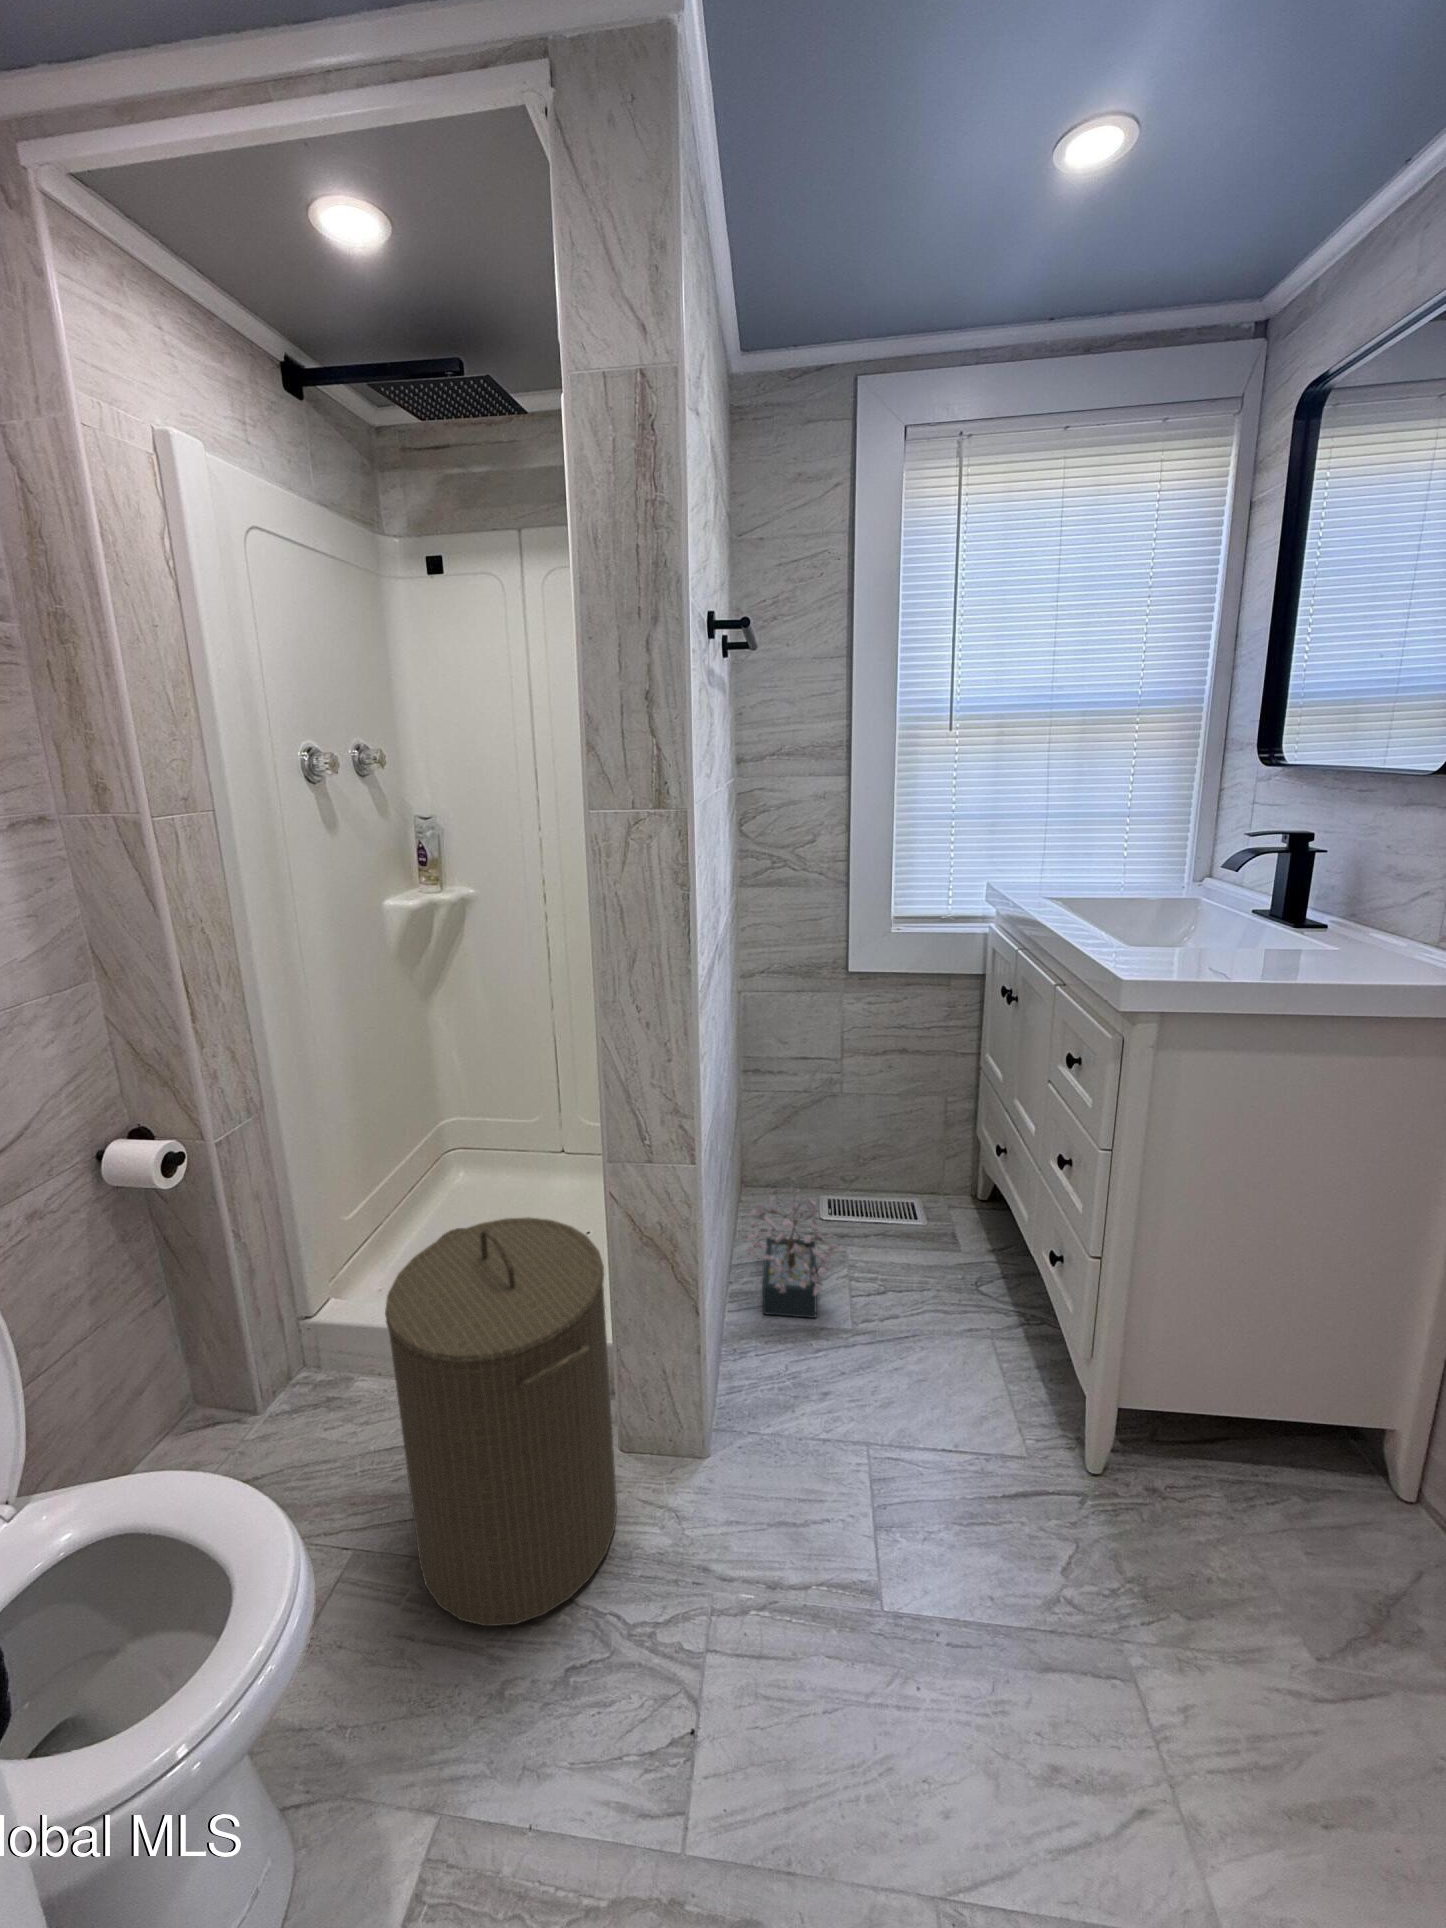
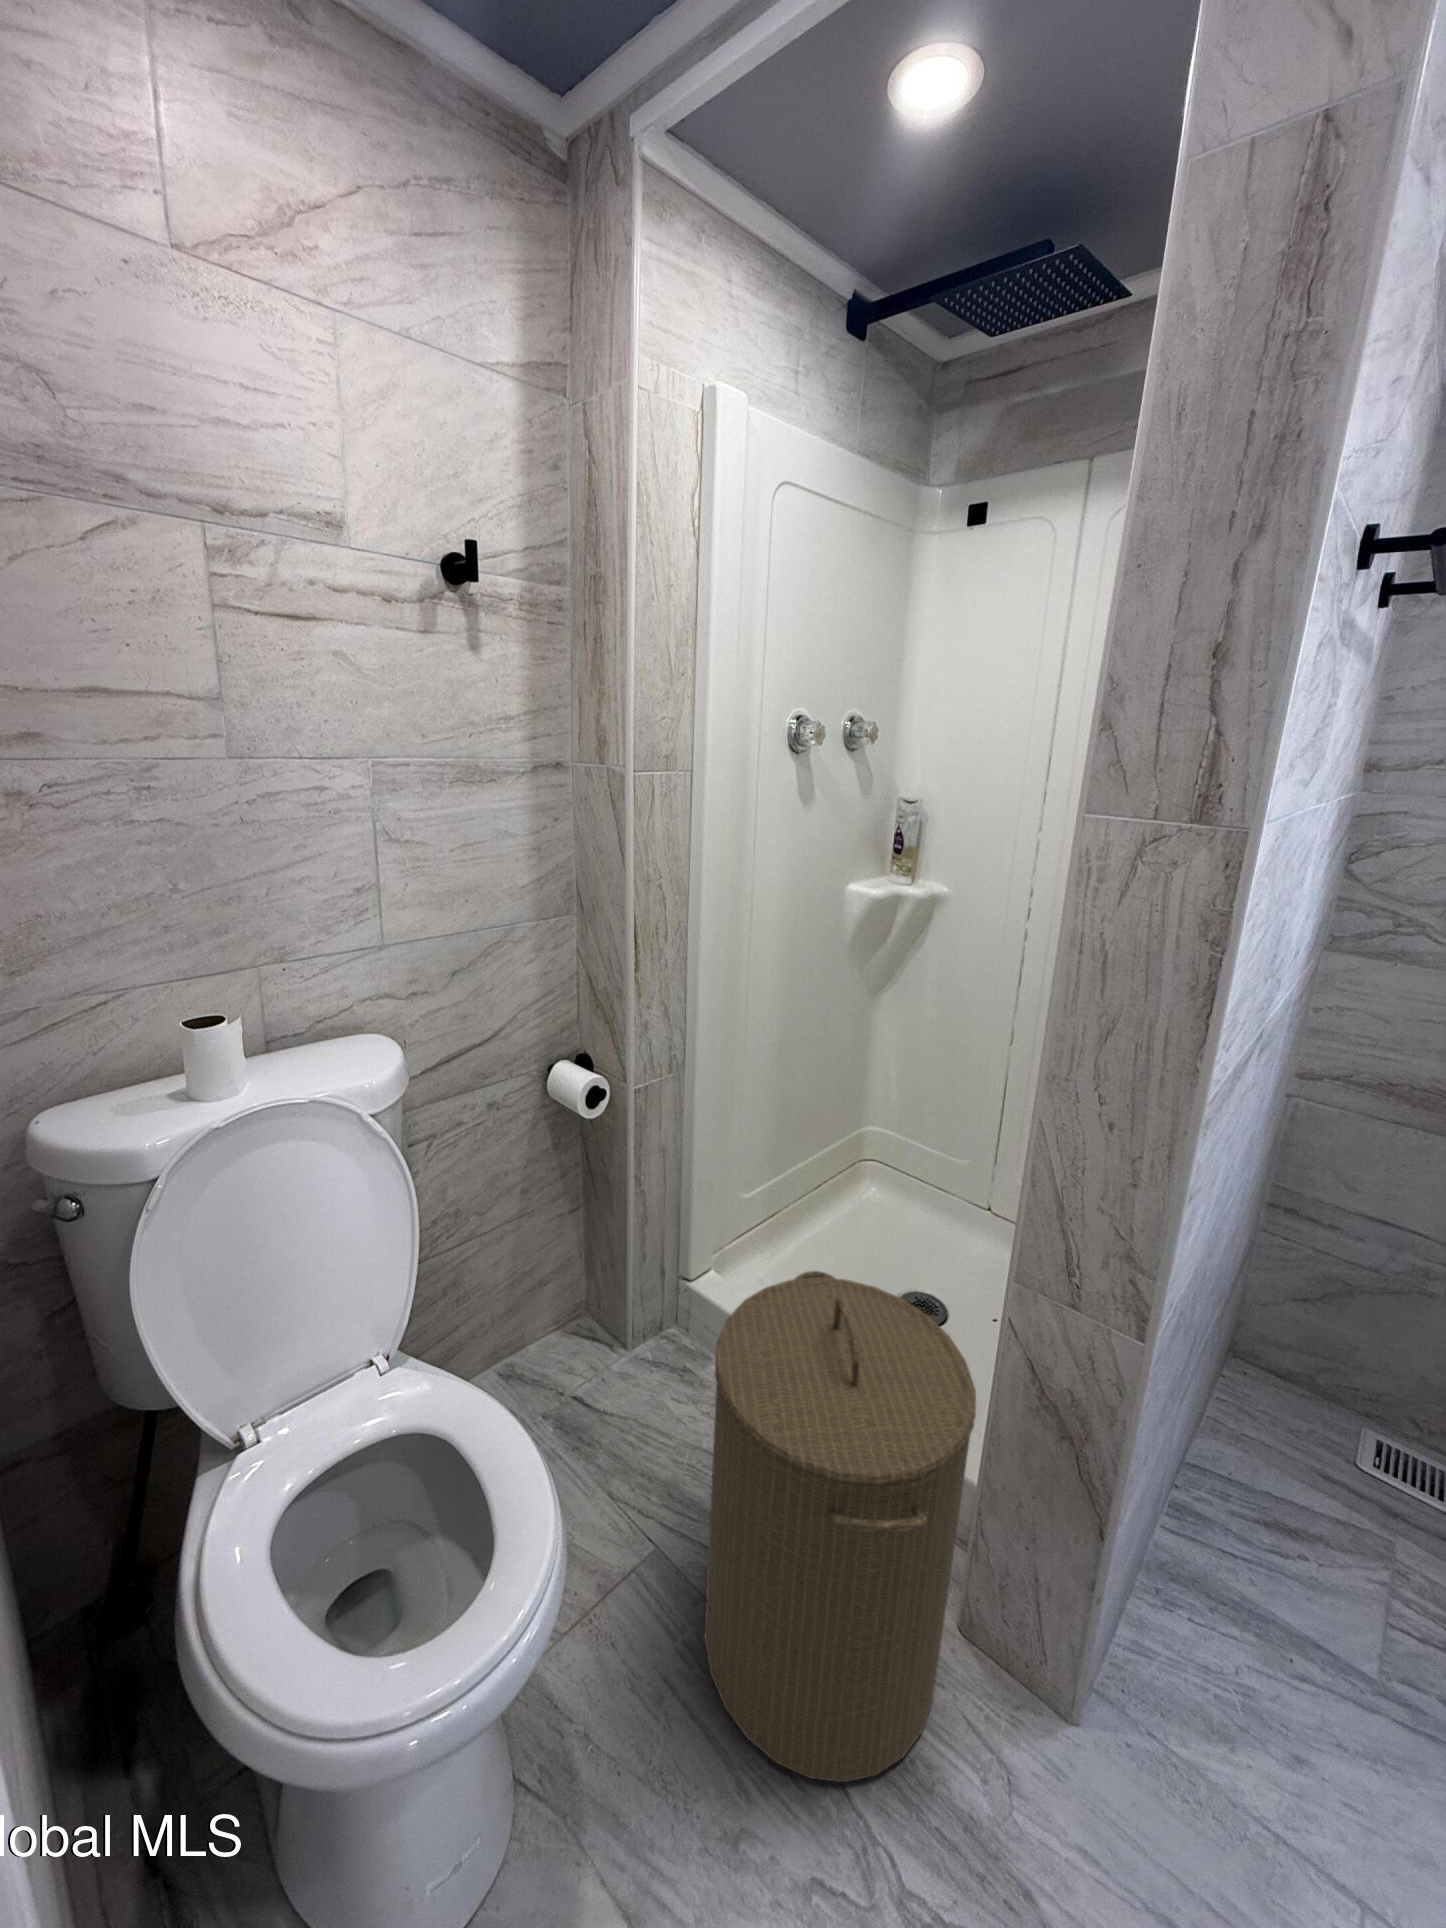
decorative plant: present [747,1187,842,1318] -> none [1207,1396,1392,1624]

